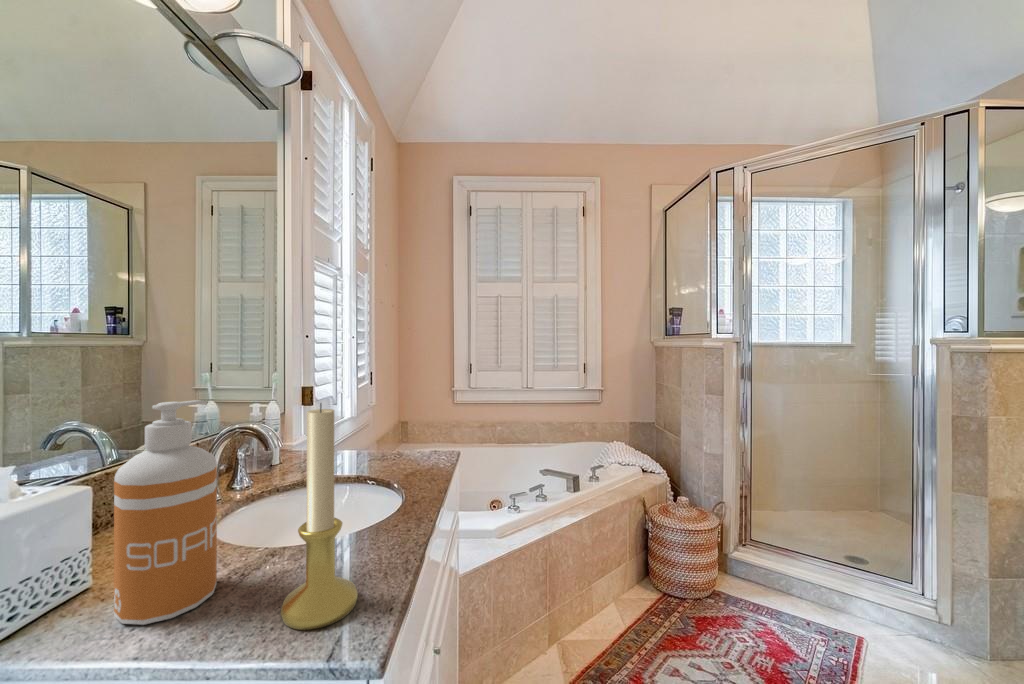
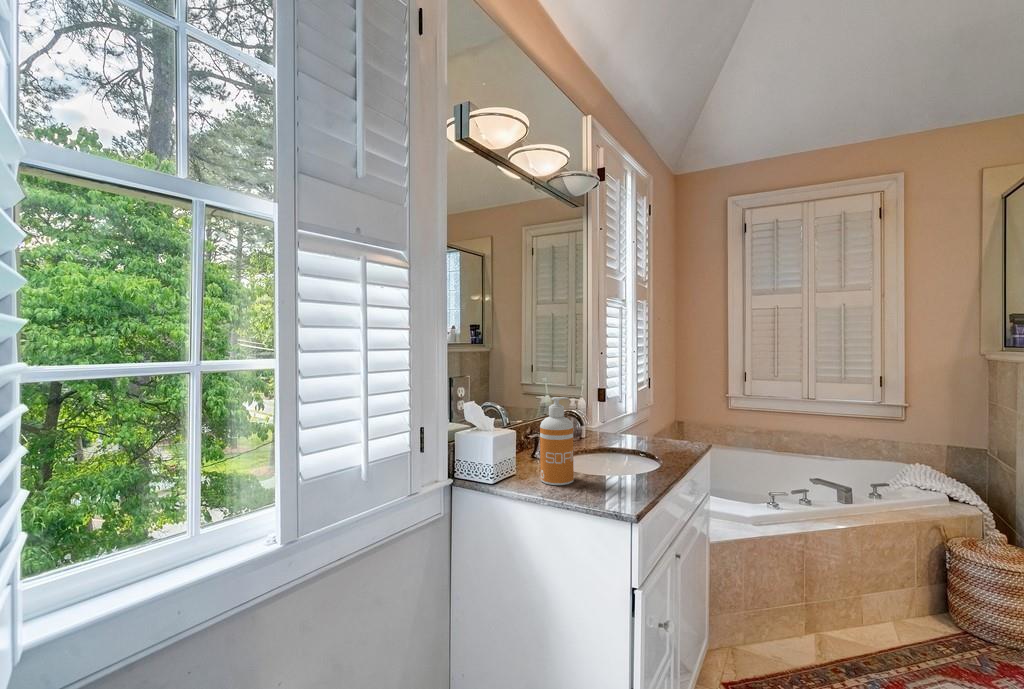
candle holder: present [281,403,358,630] -> none [602,402,634,498]

